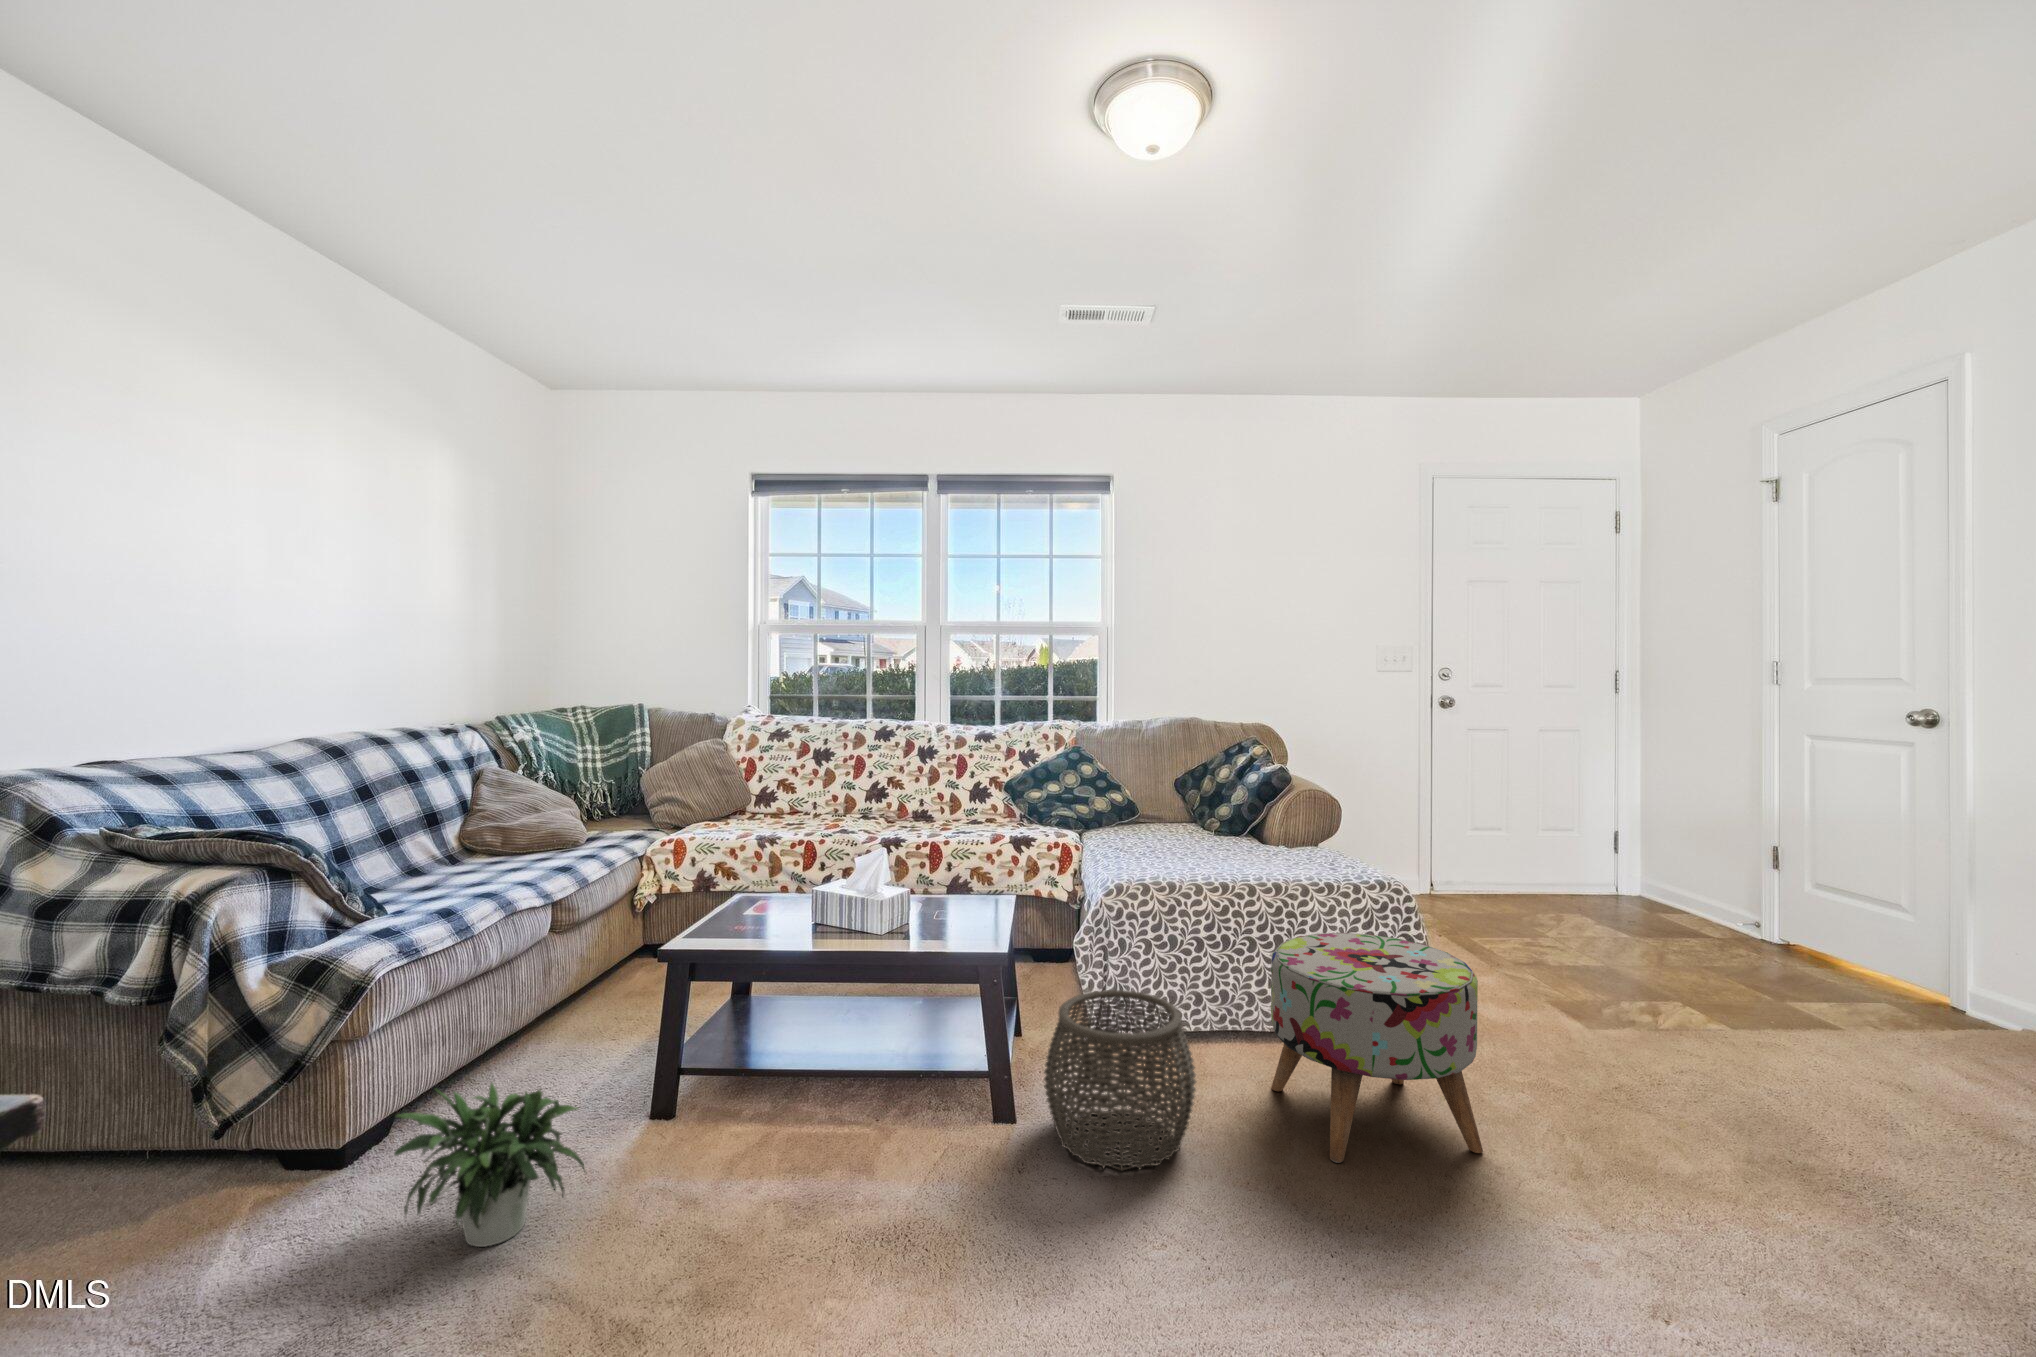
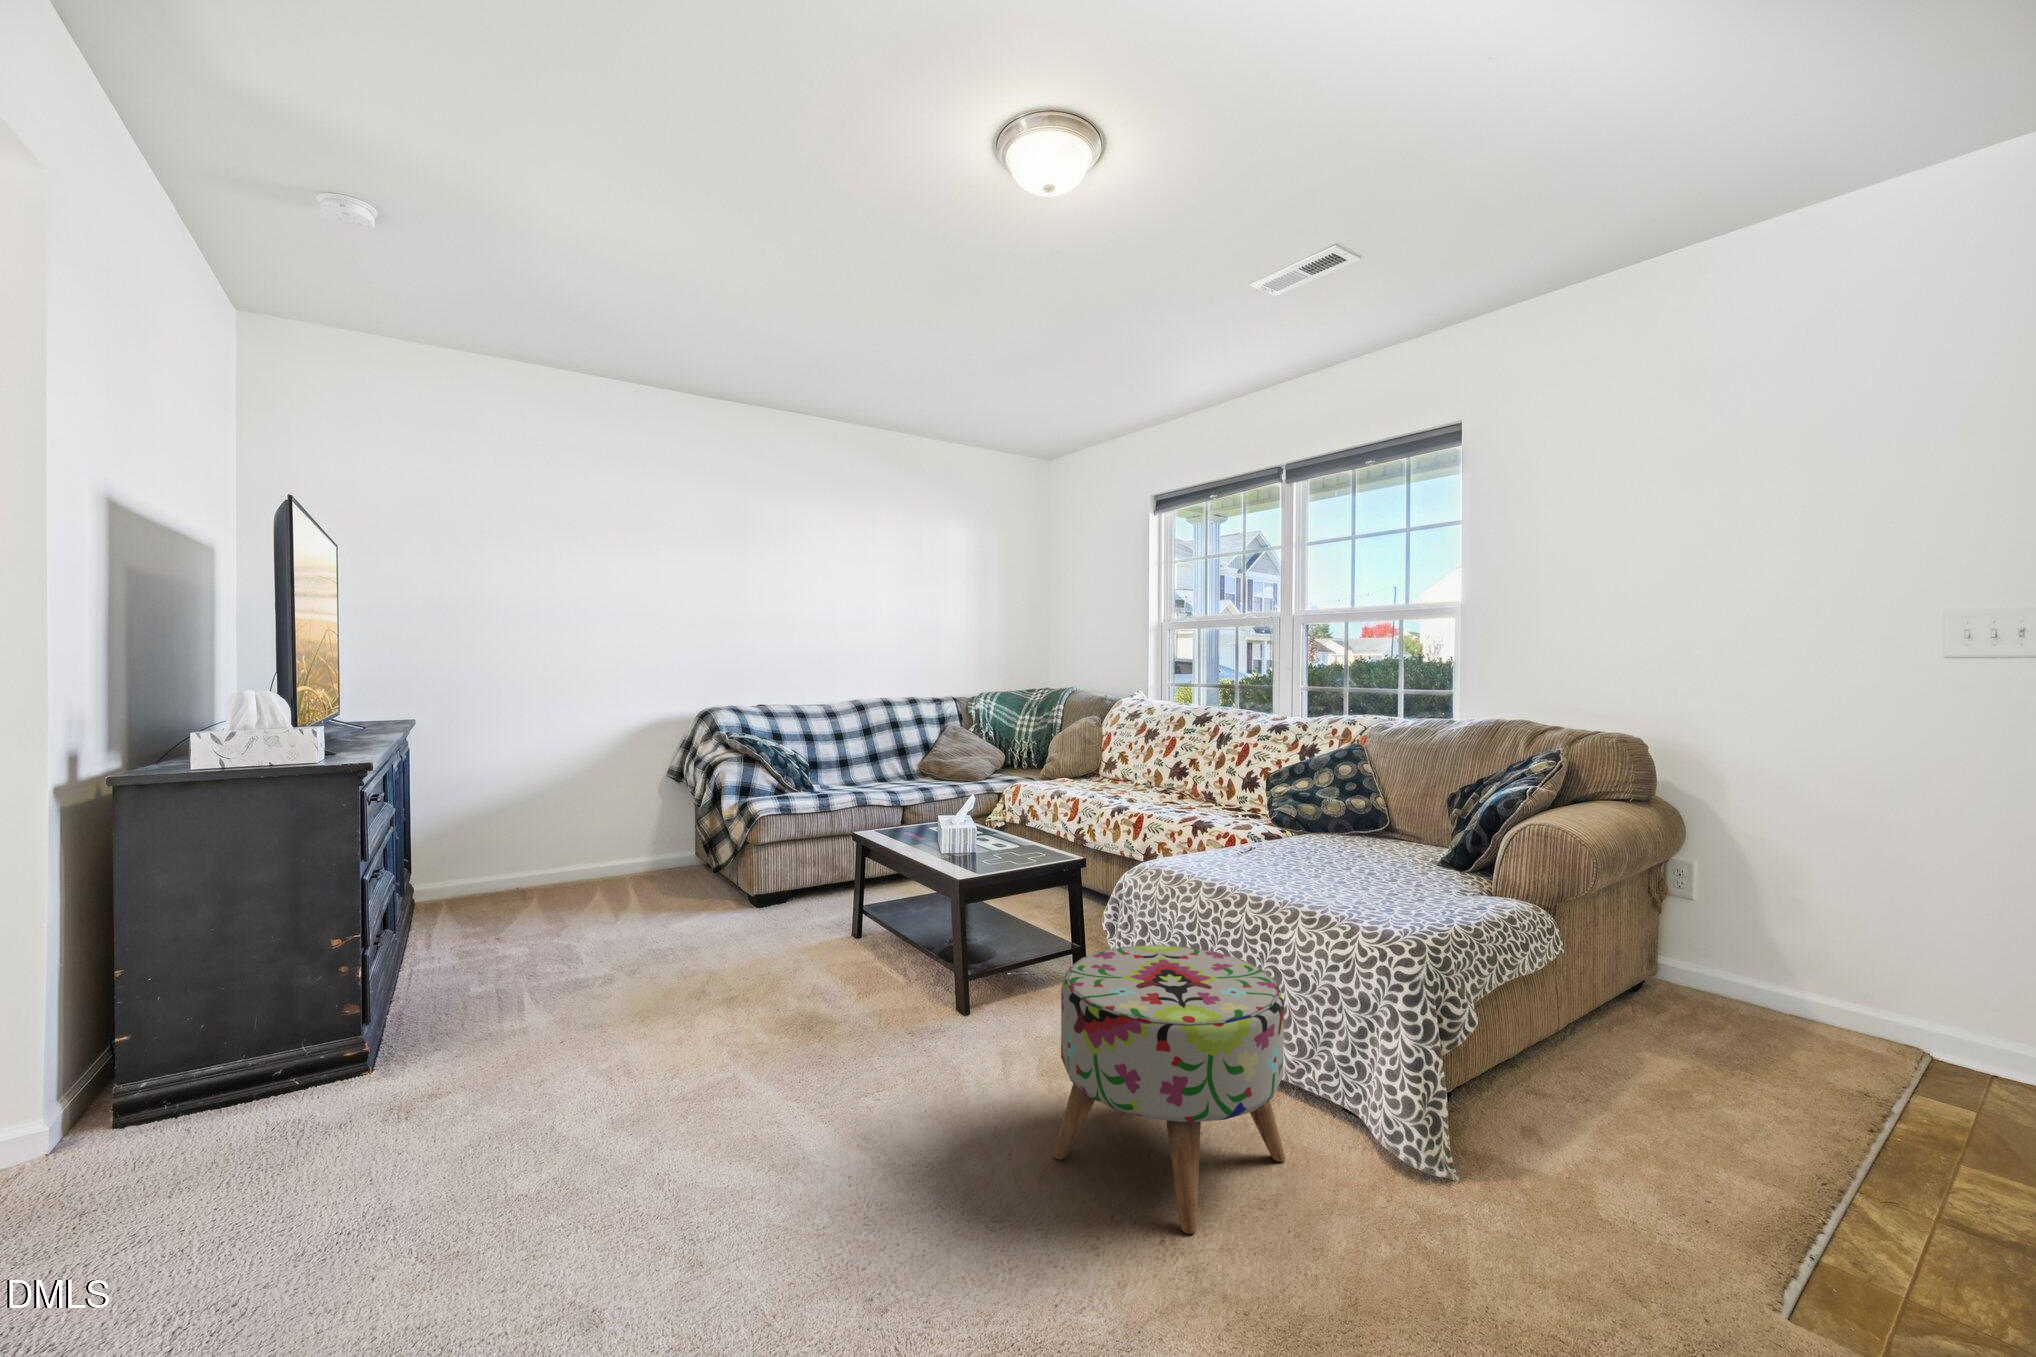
woven basket: present [1044,990,1196,1170] -> none [901,934,1033,1086]
potted plant: present [350,1082,585,1247] -> none [649,873,733,962]

